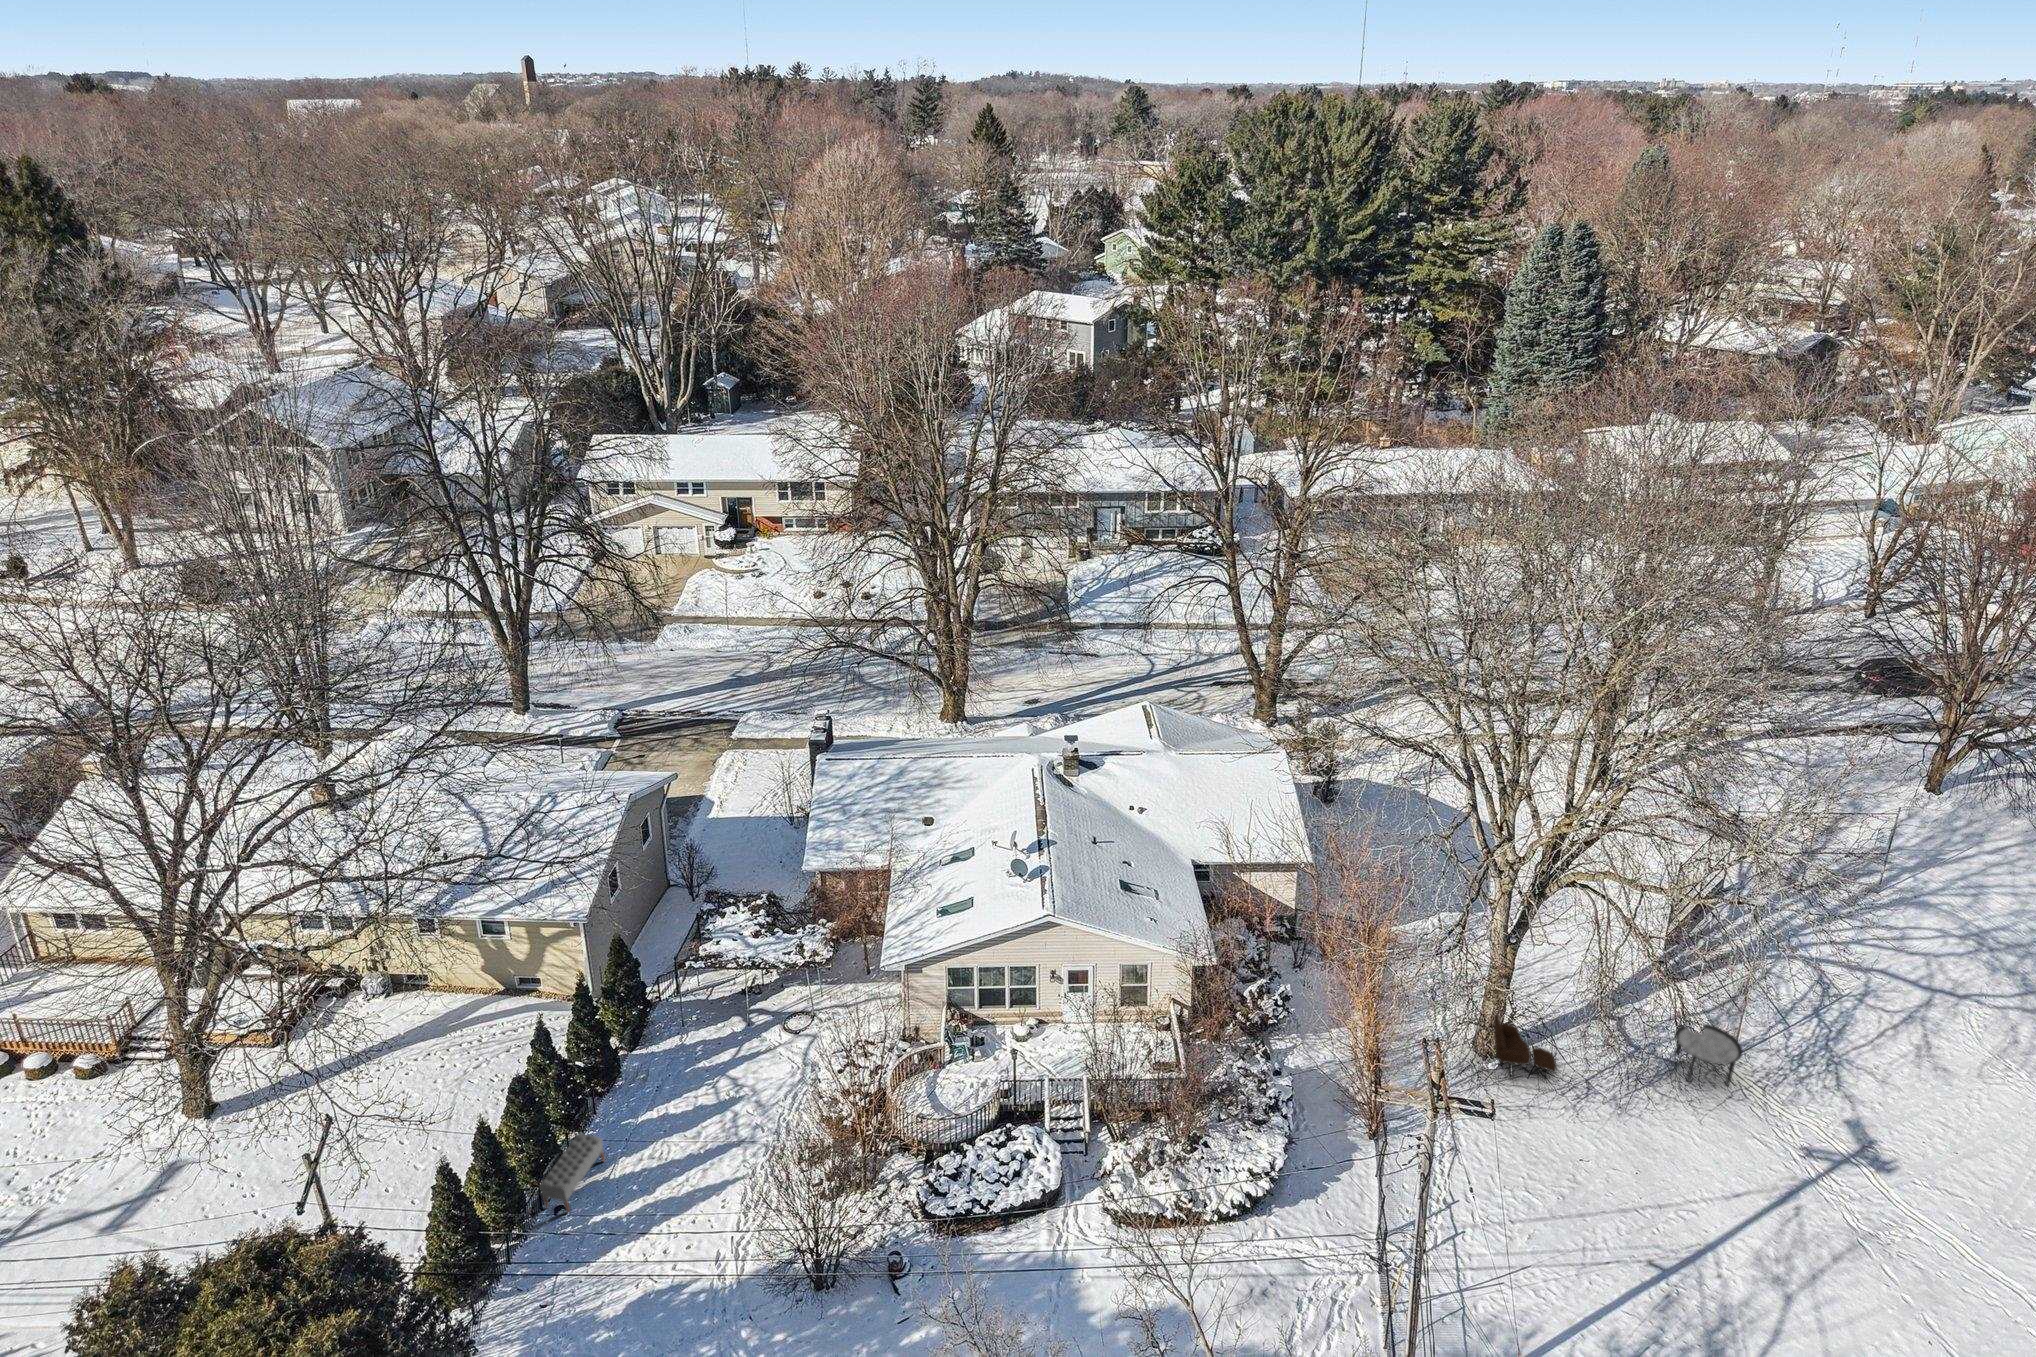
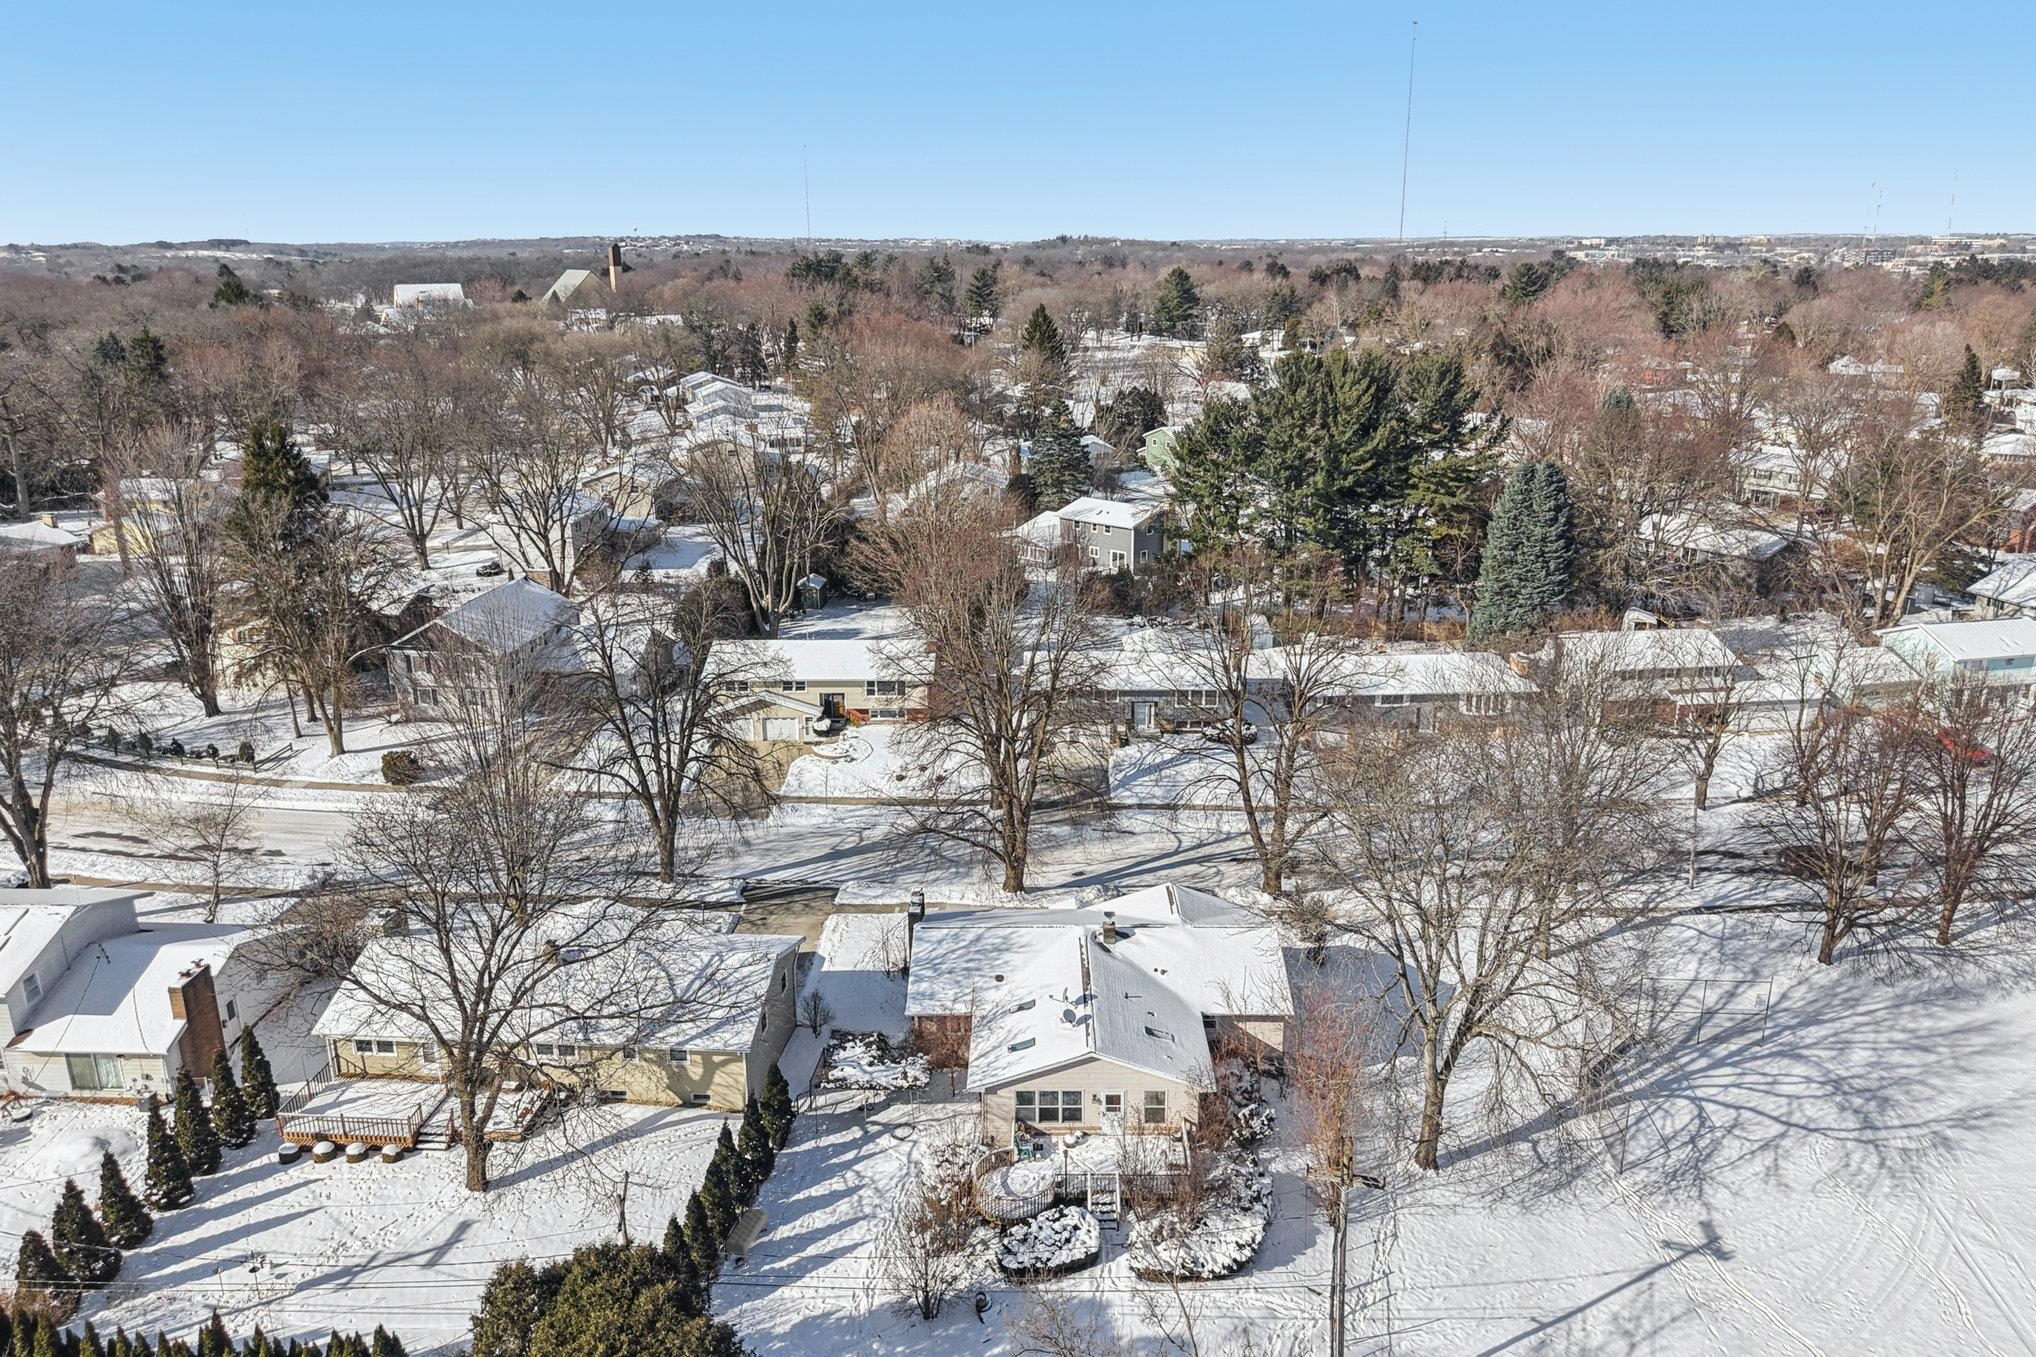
lounge chair: present [1492,1015,1556,1077] -> none [1428,1127,1477,1185]
round table: present [1675,1024,1743,1085] -> none [1568,1143,1618,1192]

